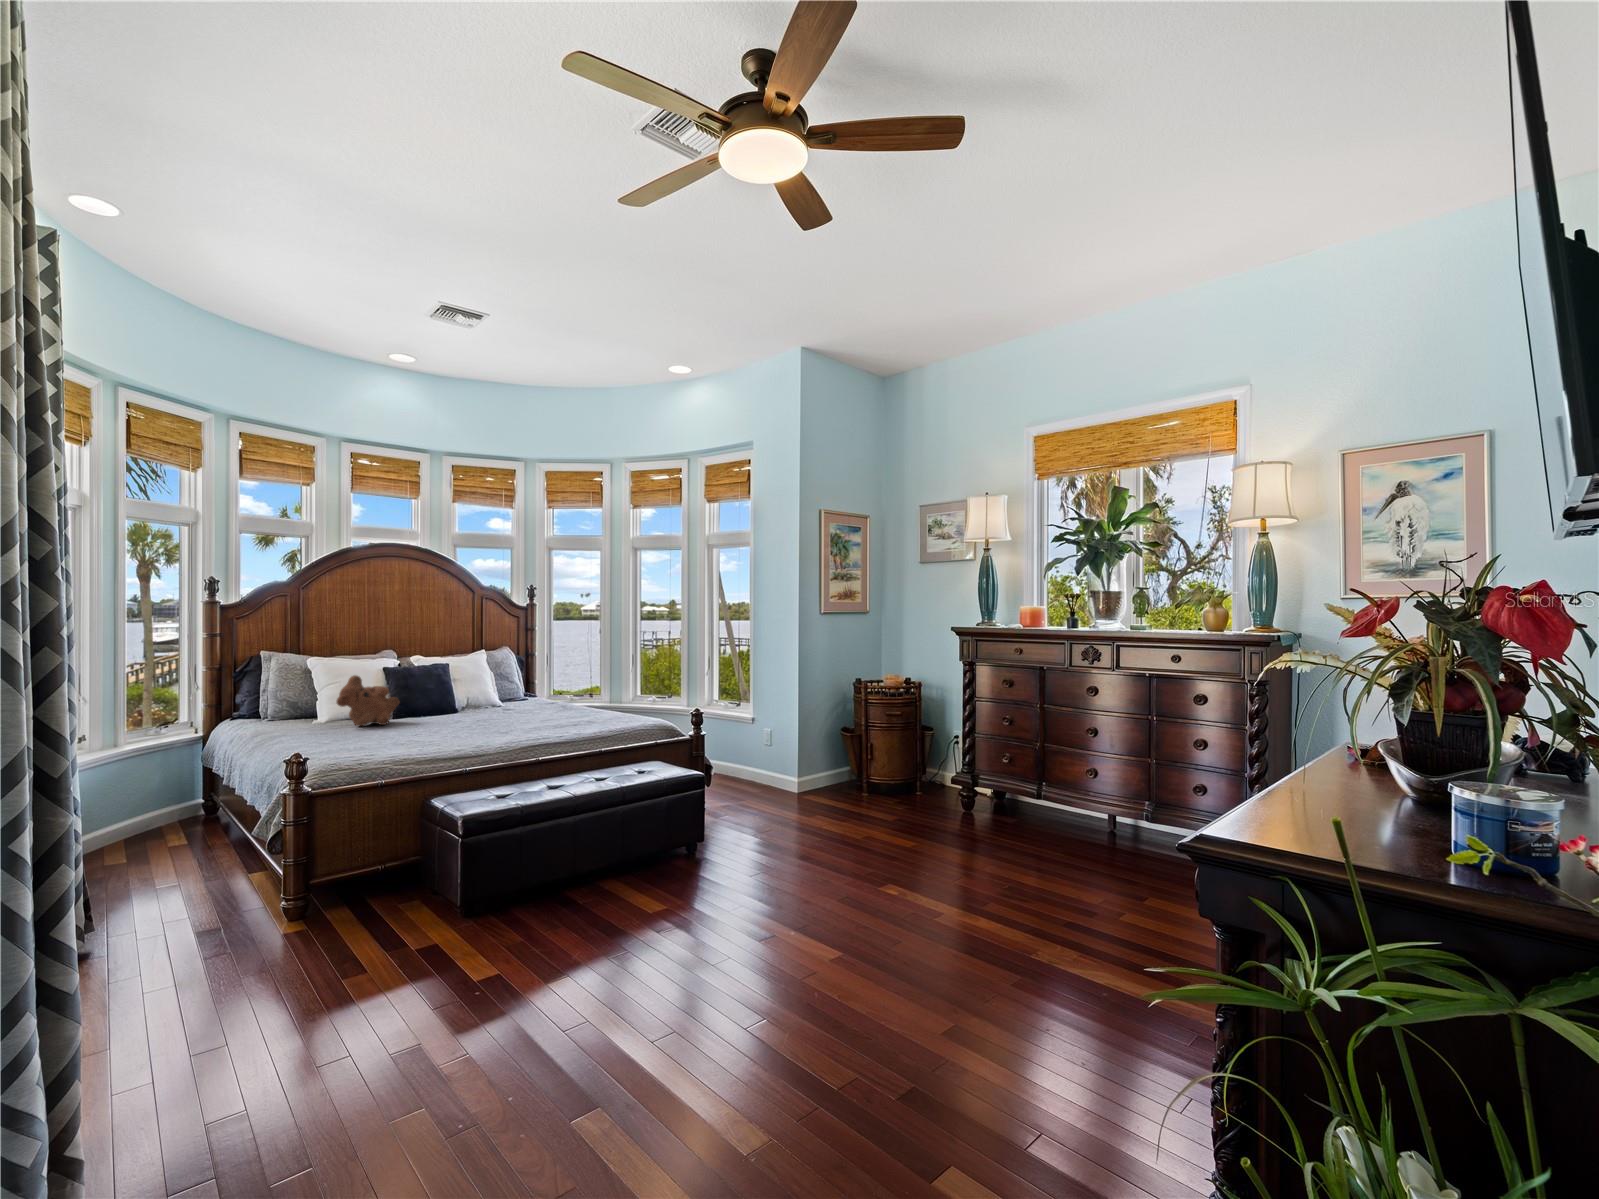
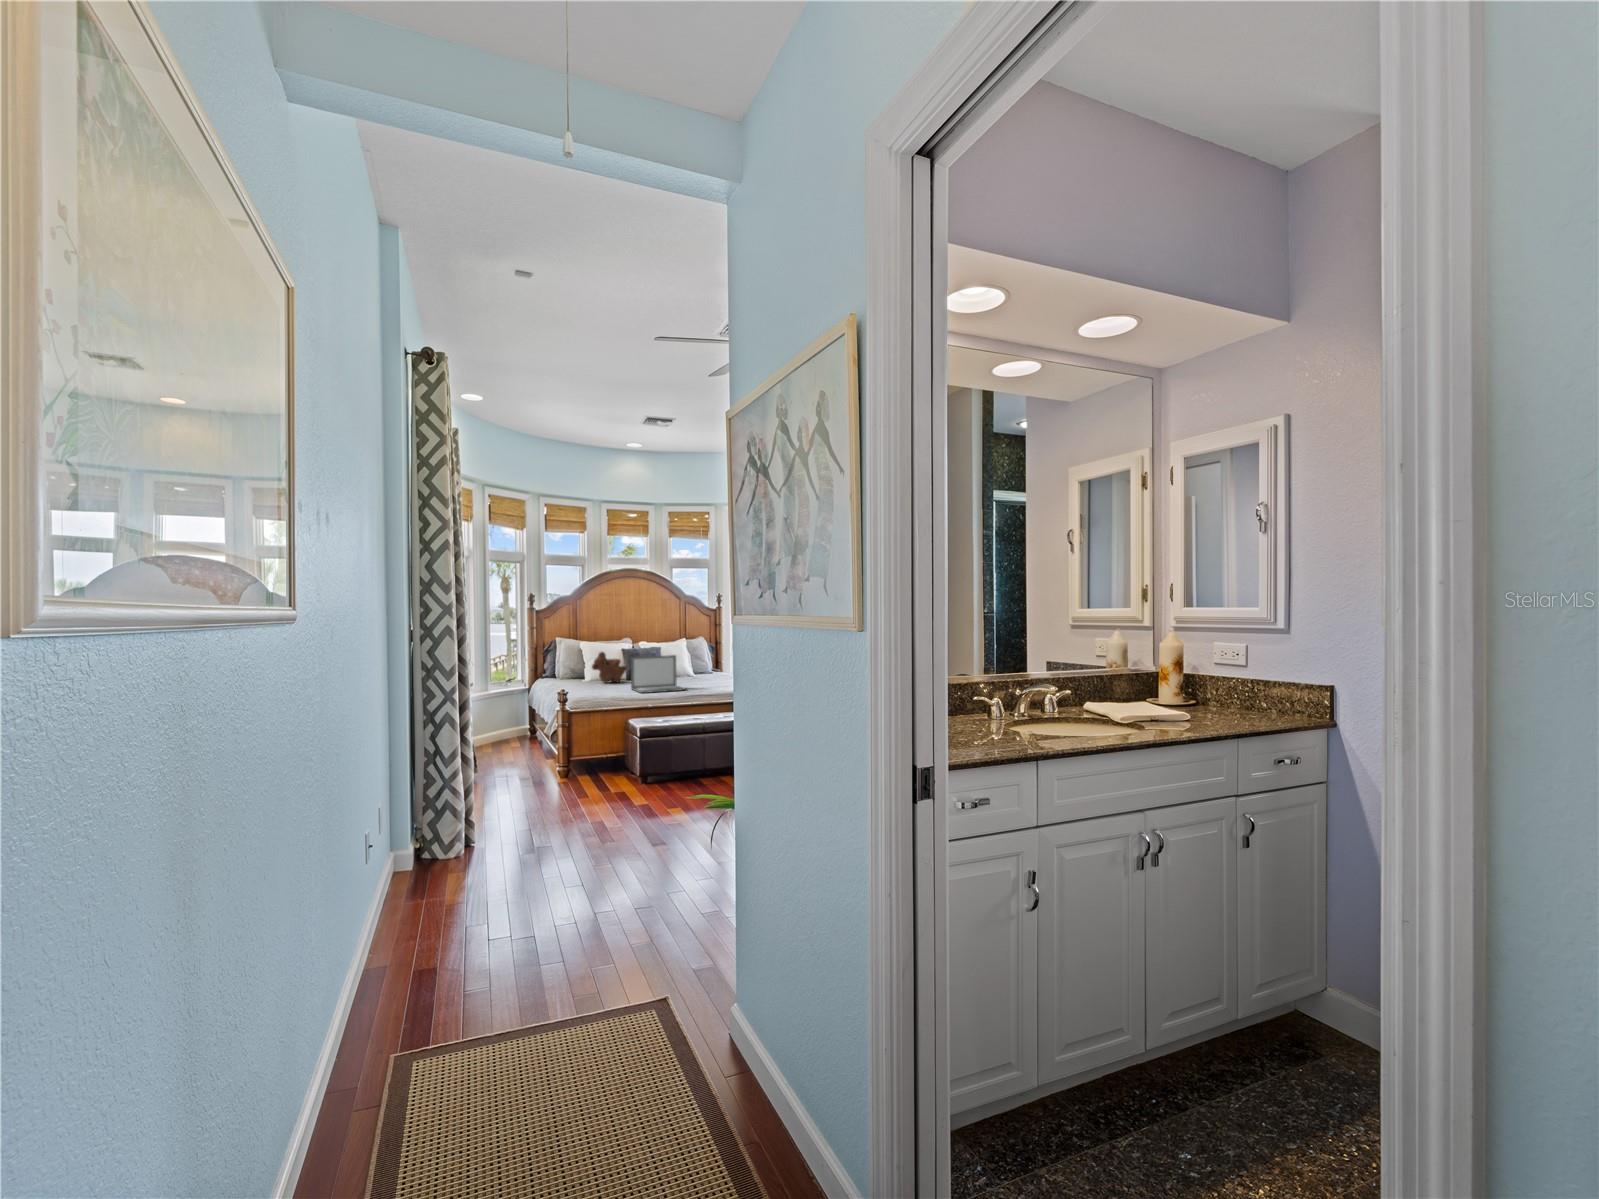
laptop: none [419,681,521,748] -> present [631,655,686,693]

